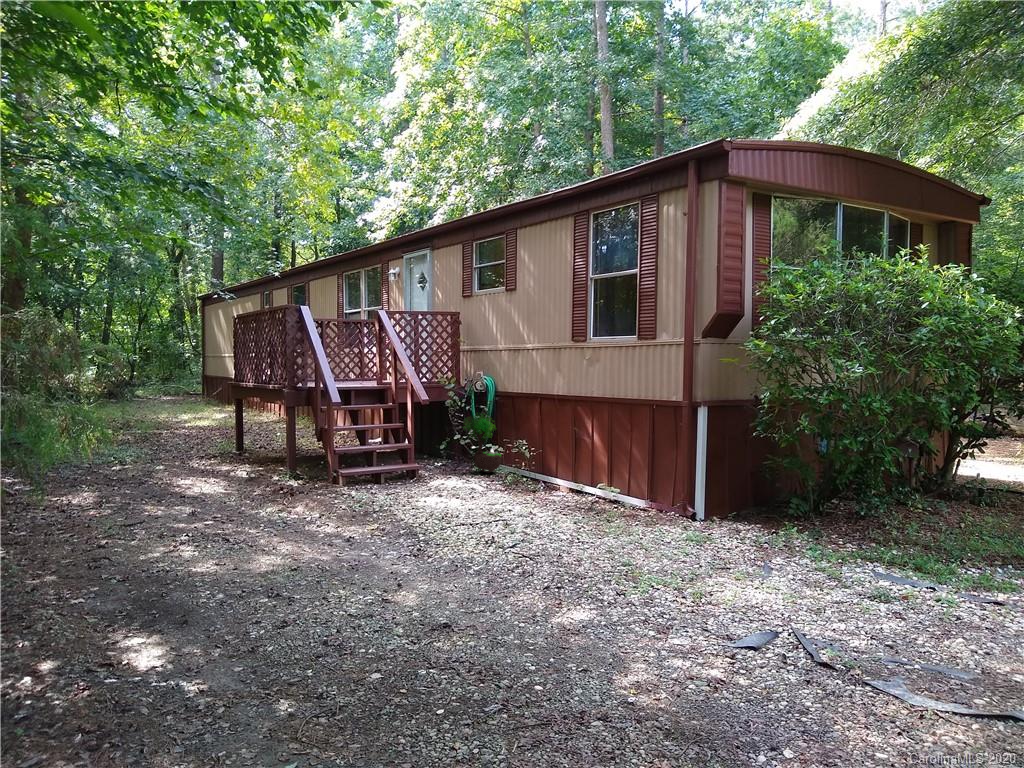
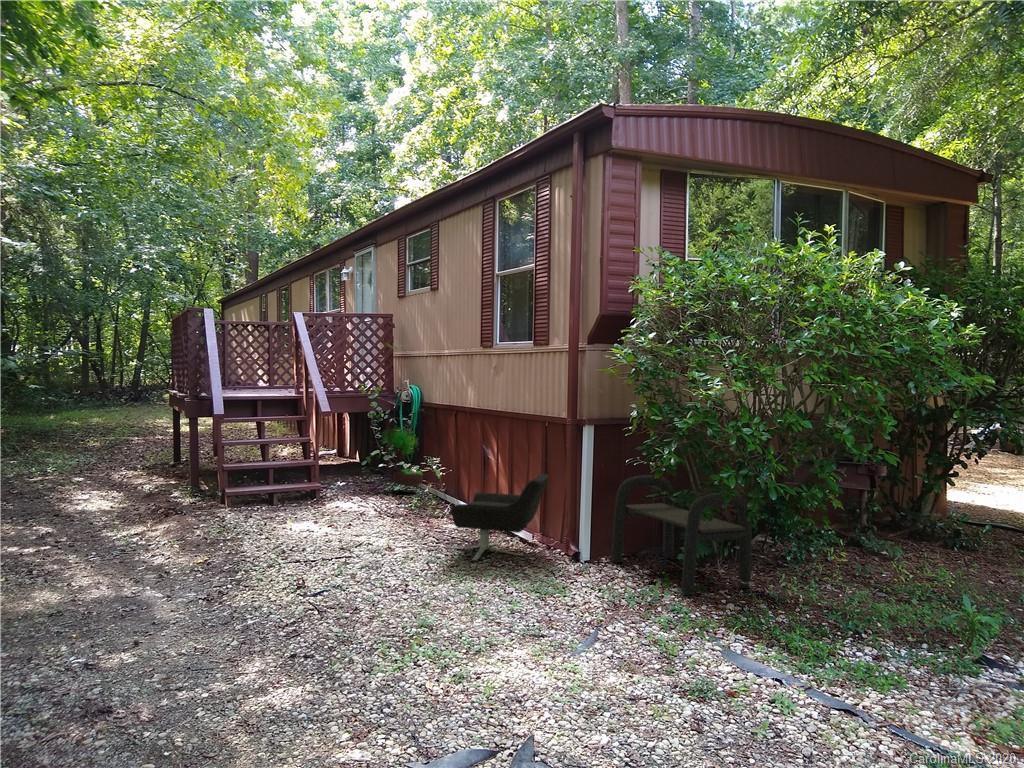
bench: none [721,446,848,539] -> present [611,475,752,595]
lounge chair: none [579,448,668,522] -> present [445,474,549,560]

